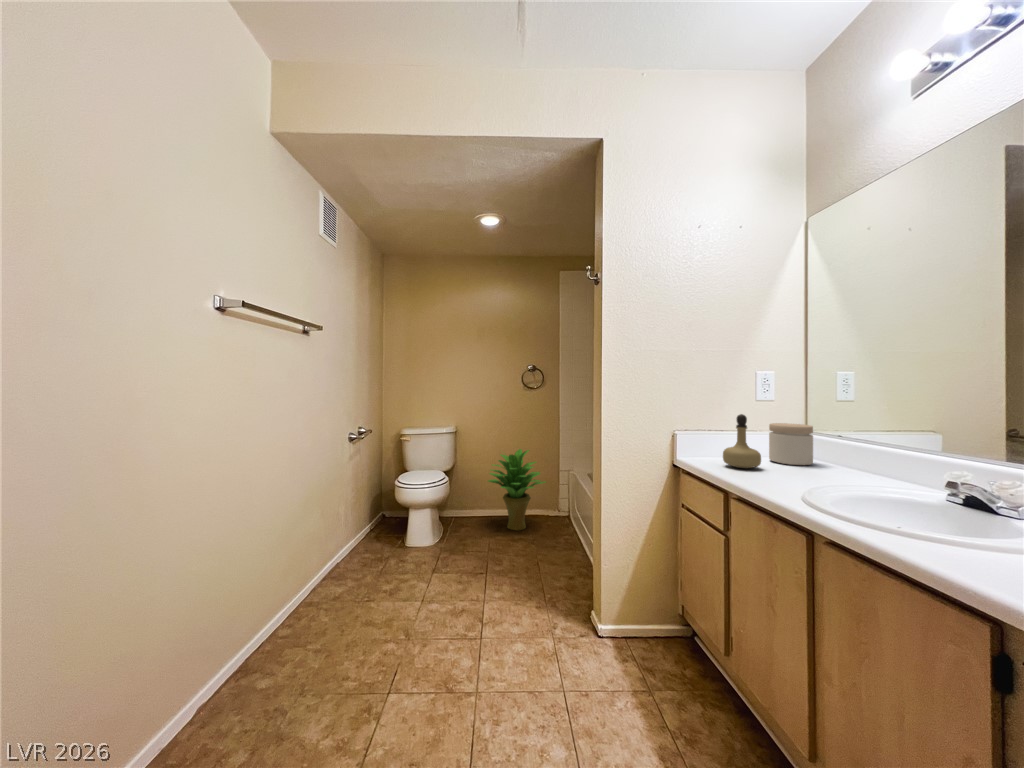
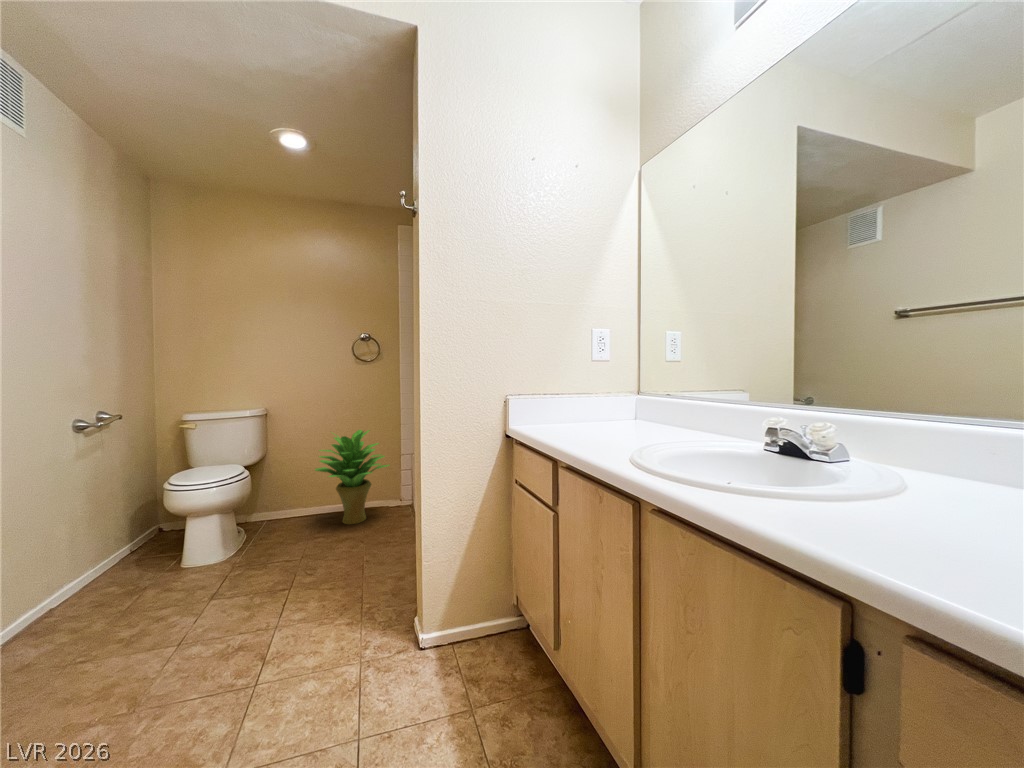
perfume bottle: present [723,414,761,469] -> none [557,370,594,431]
jar: present [769,423,813,465] -> none [603,383,643,425]

